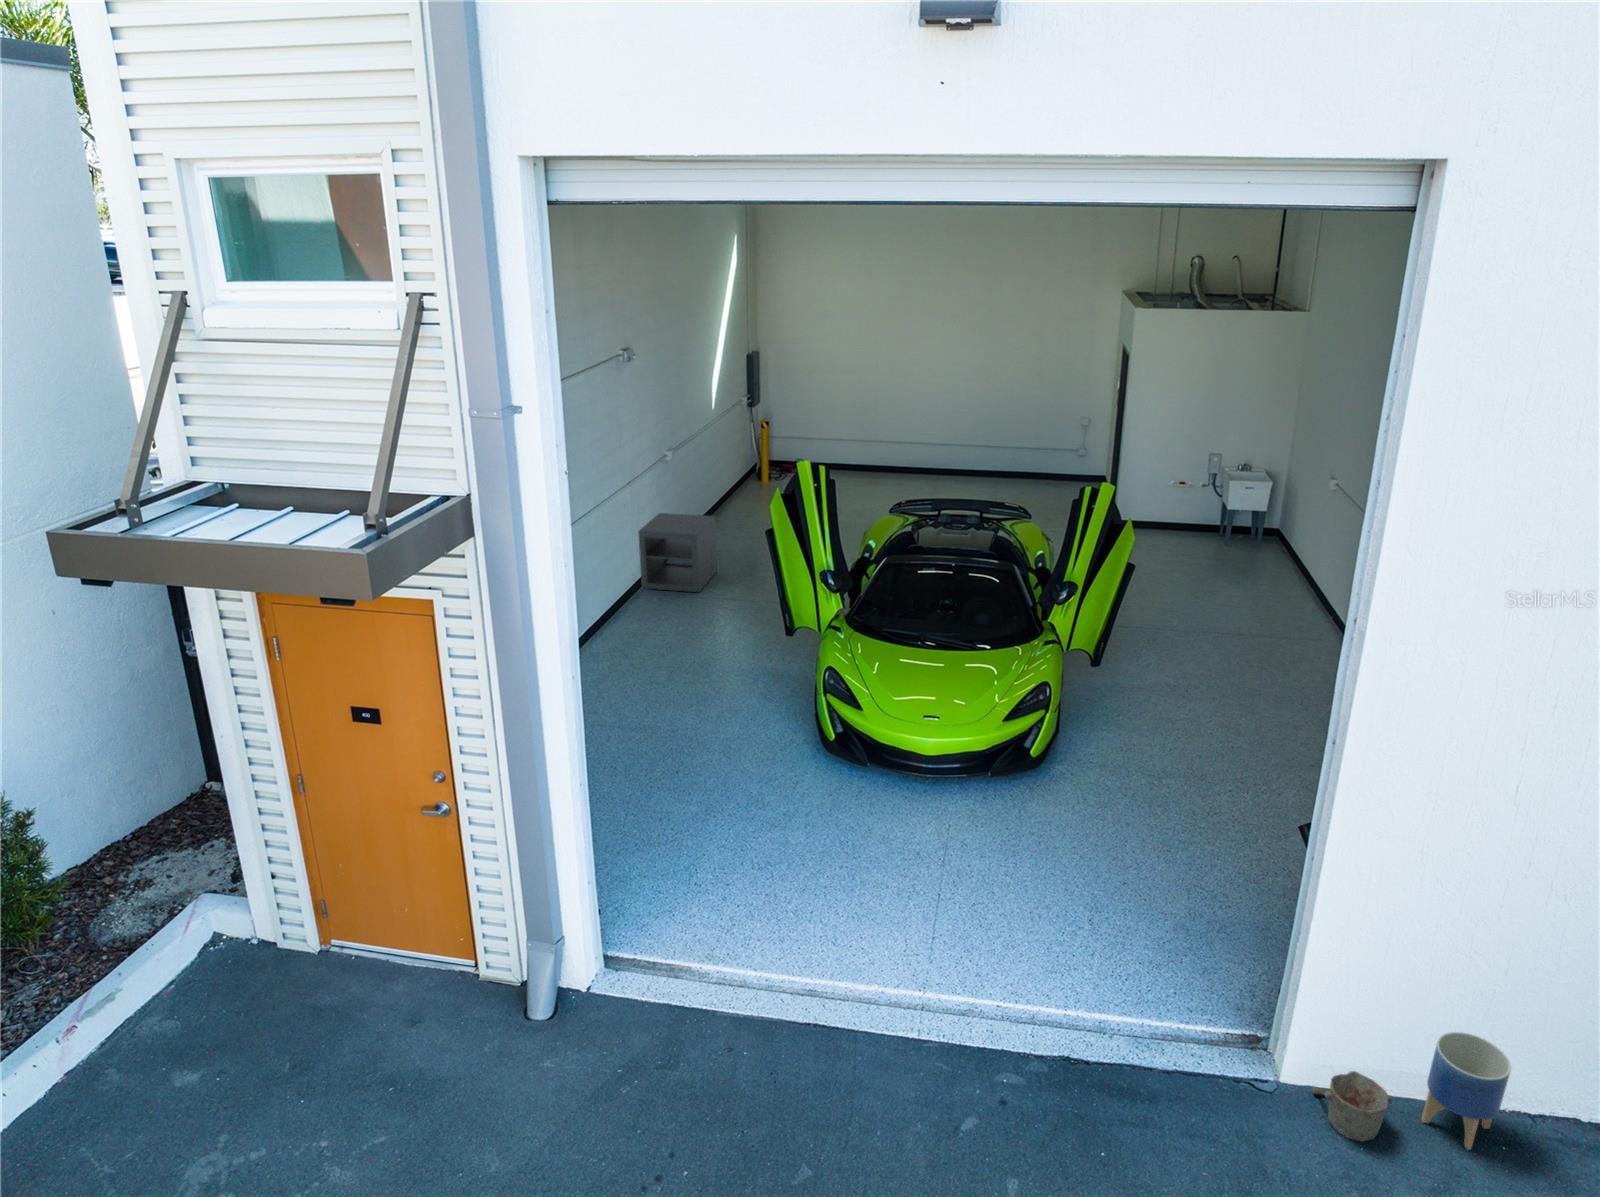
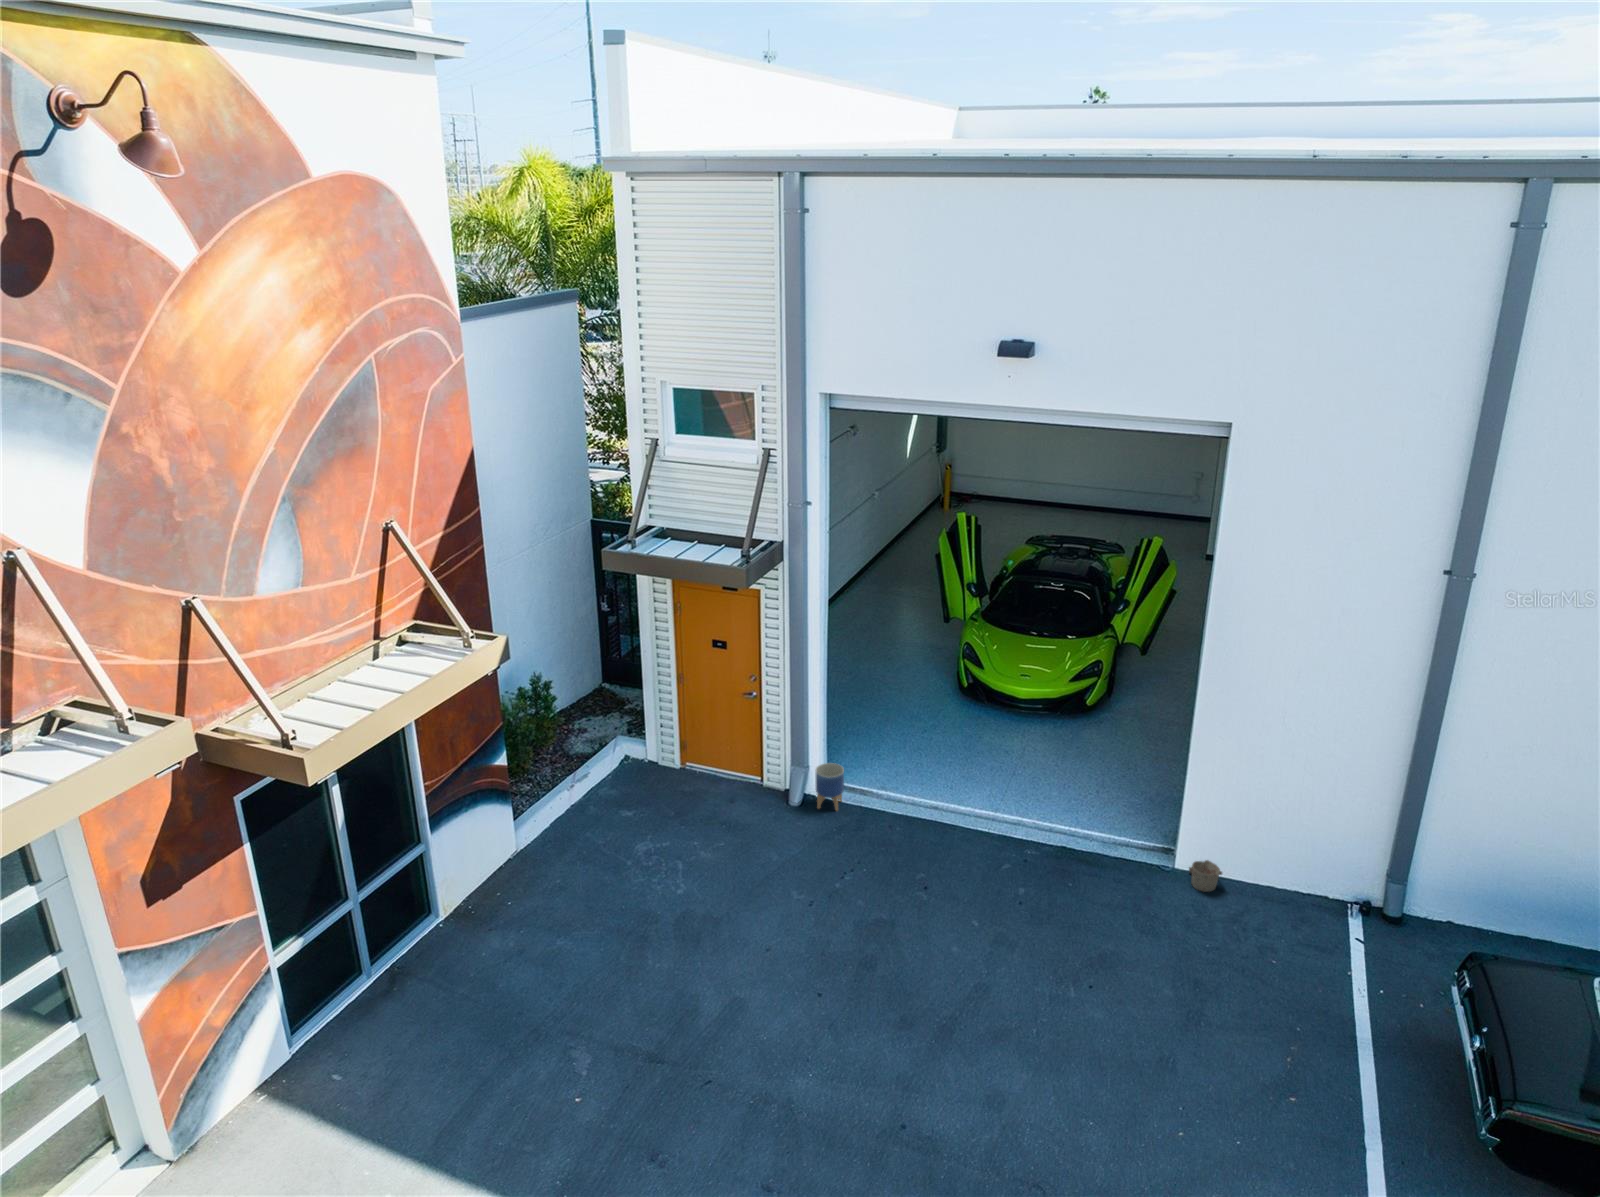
storage cabinet: present [638,513,717,592] -> none [852,533,906,591]
planter: present [1421,1032,1511,1150] -> present [815,763,844,811]

